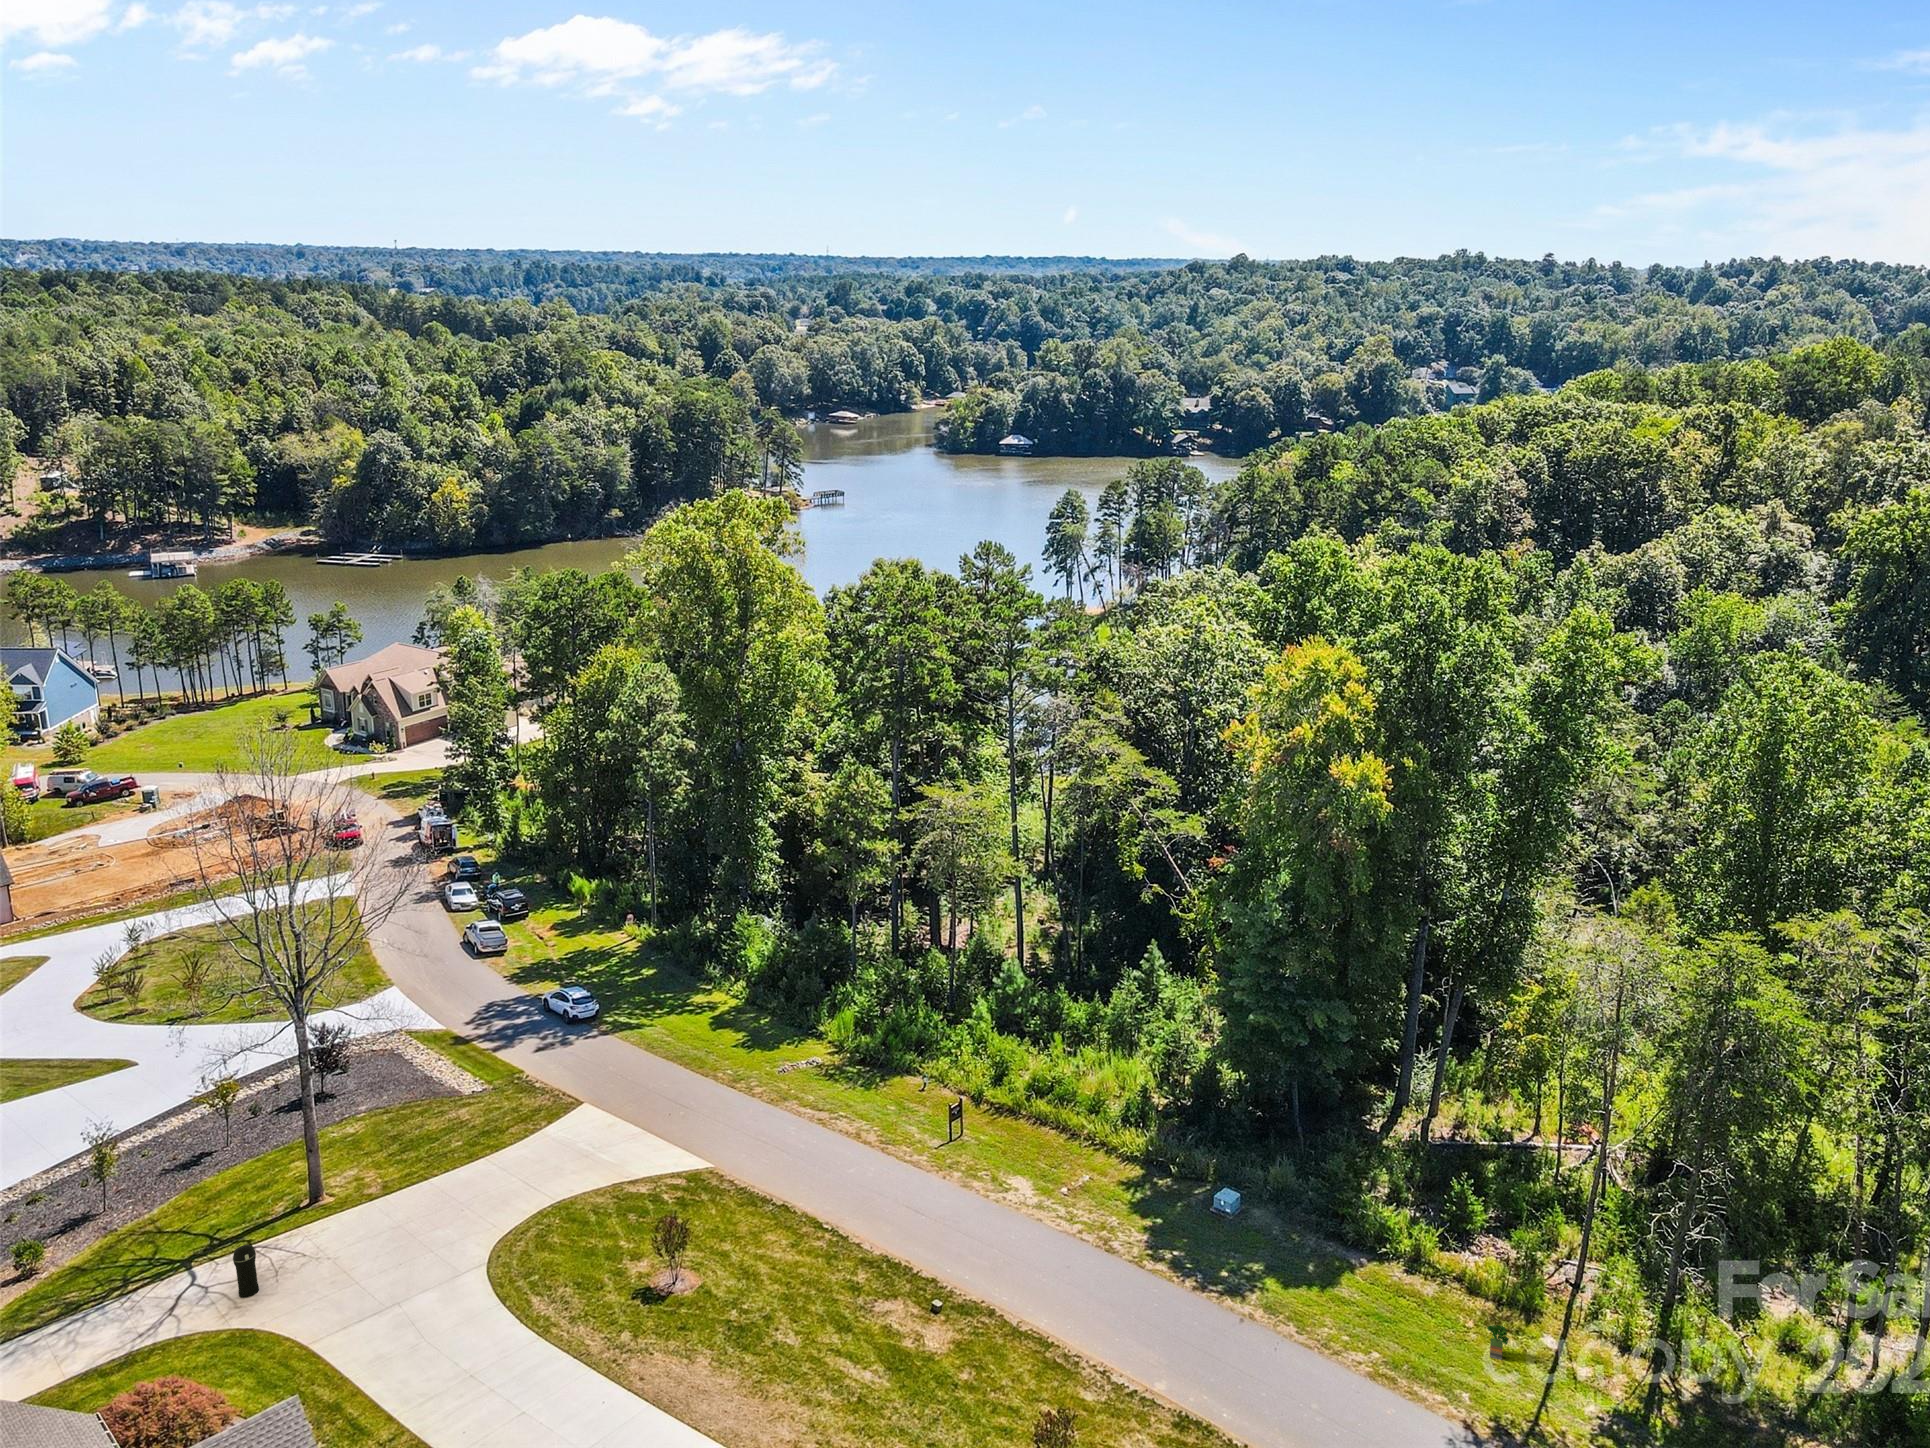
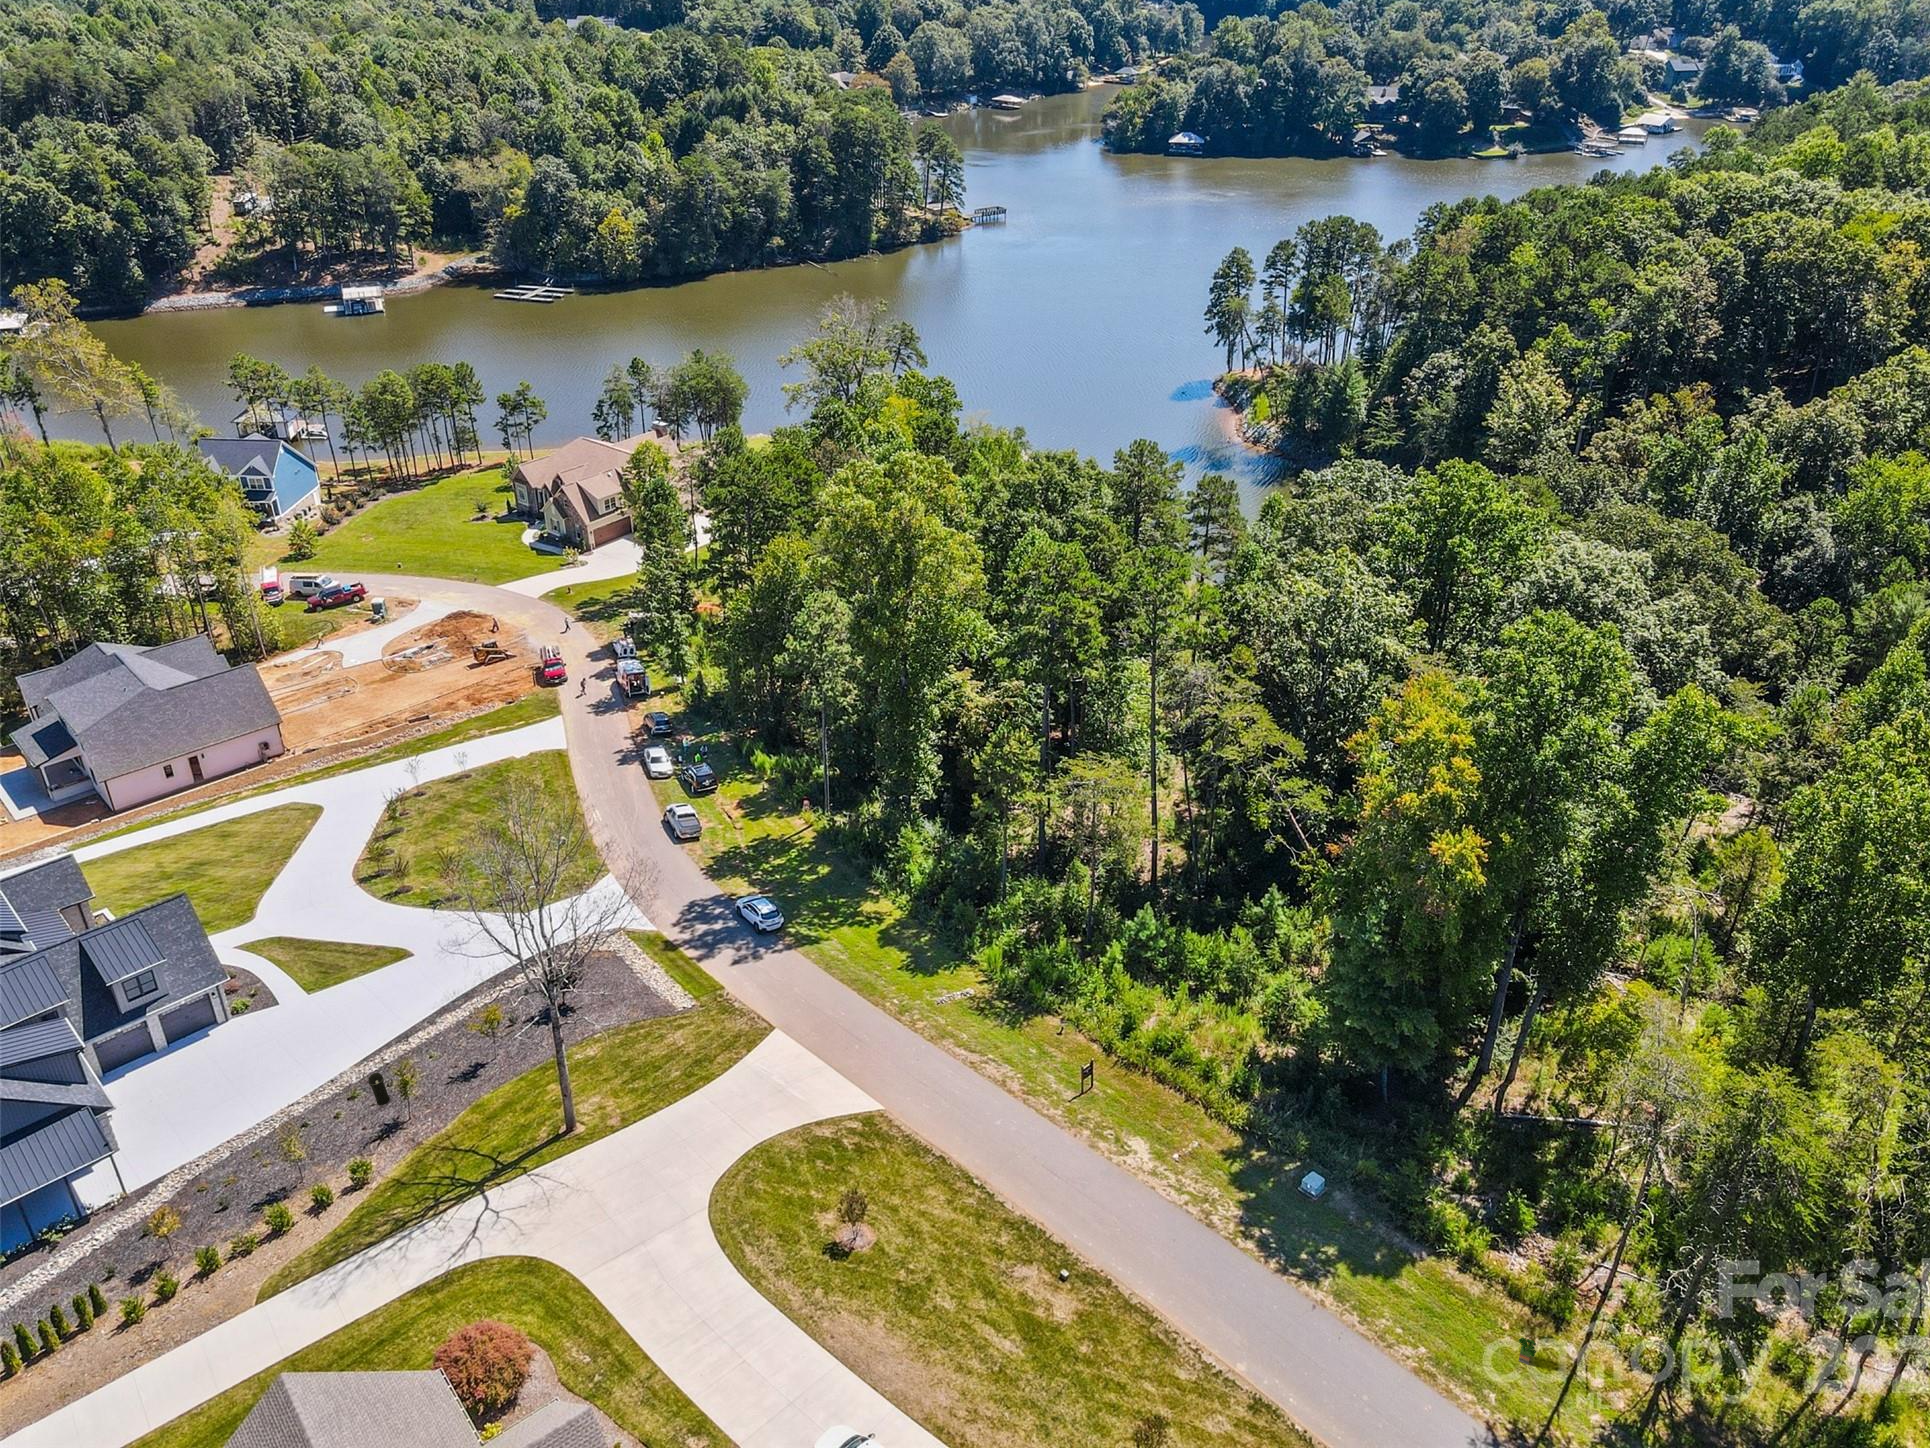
trash can: present [233,1245,259,1298] -> present [368,1073,390,1105]

